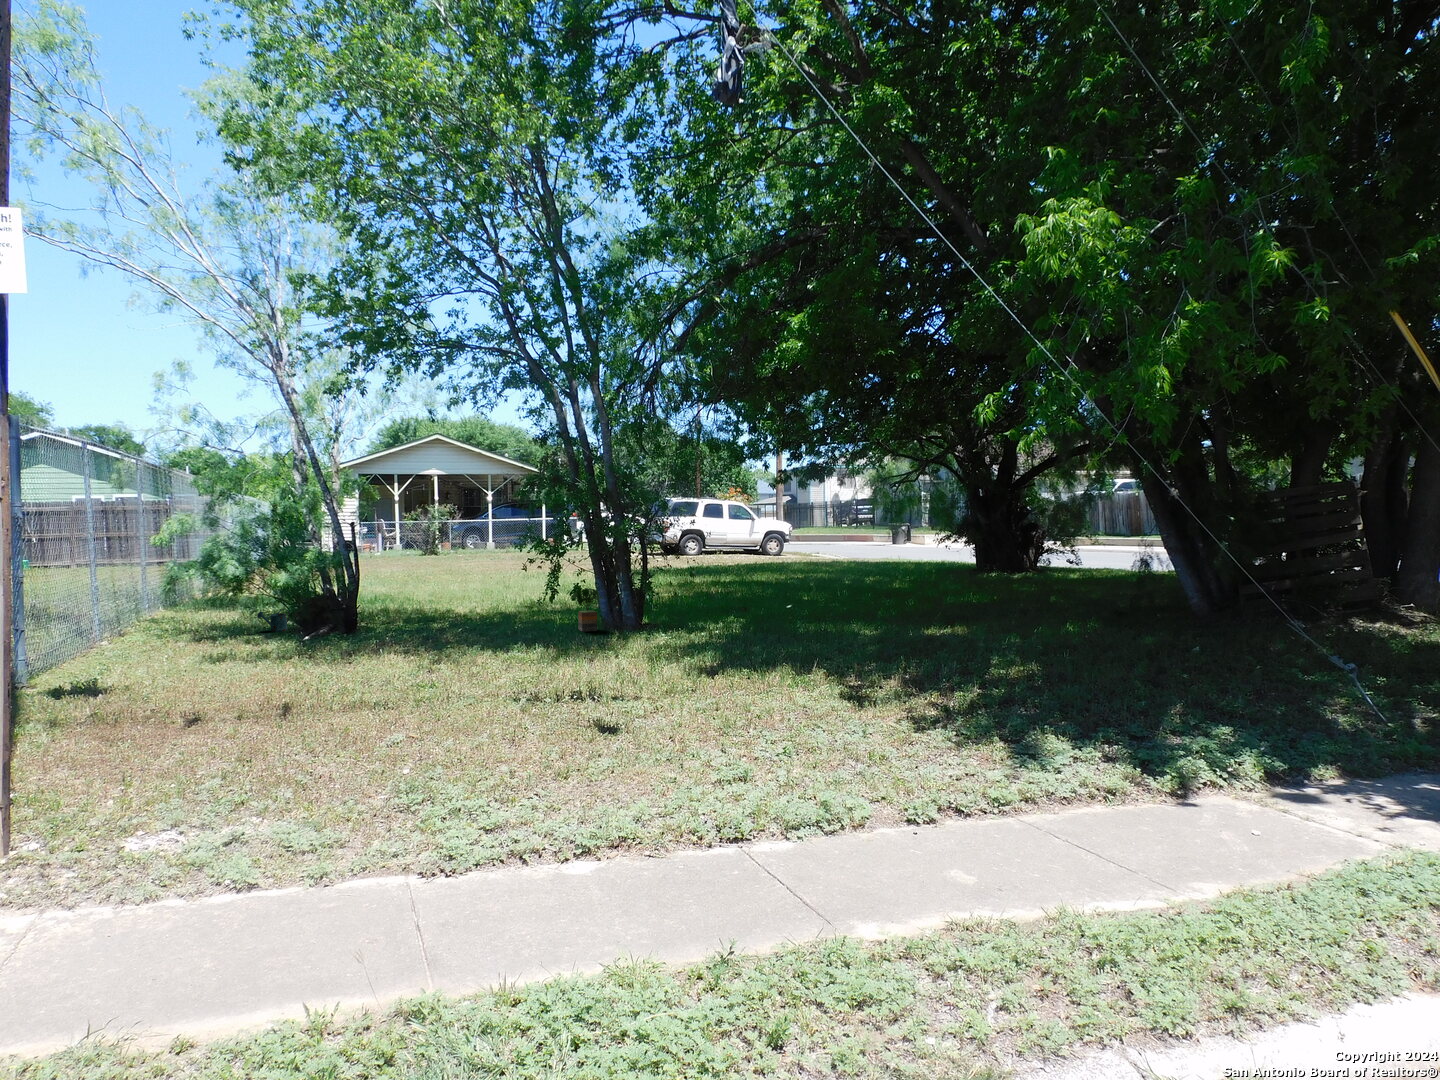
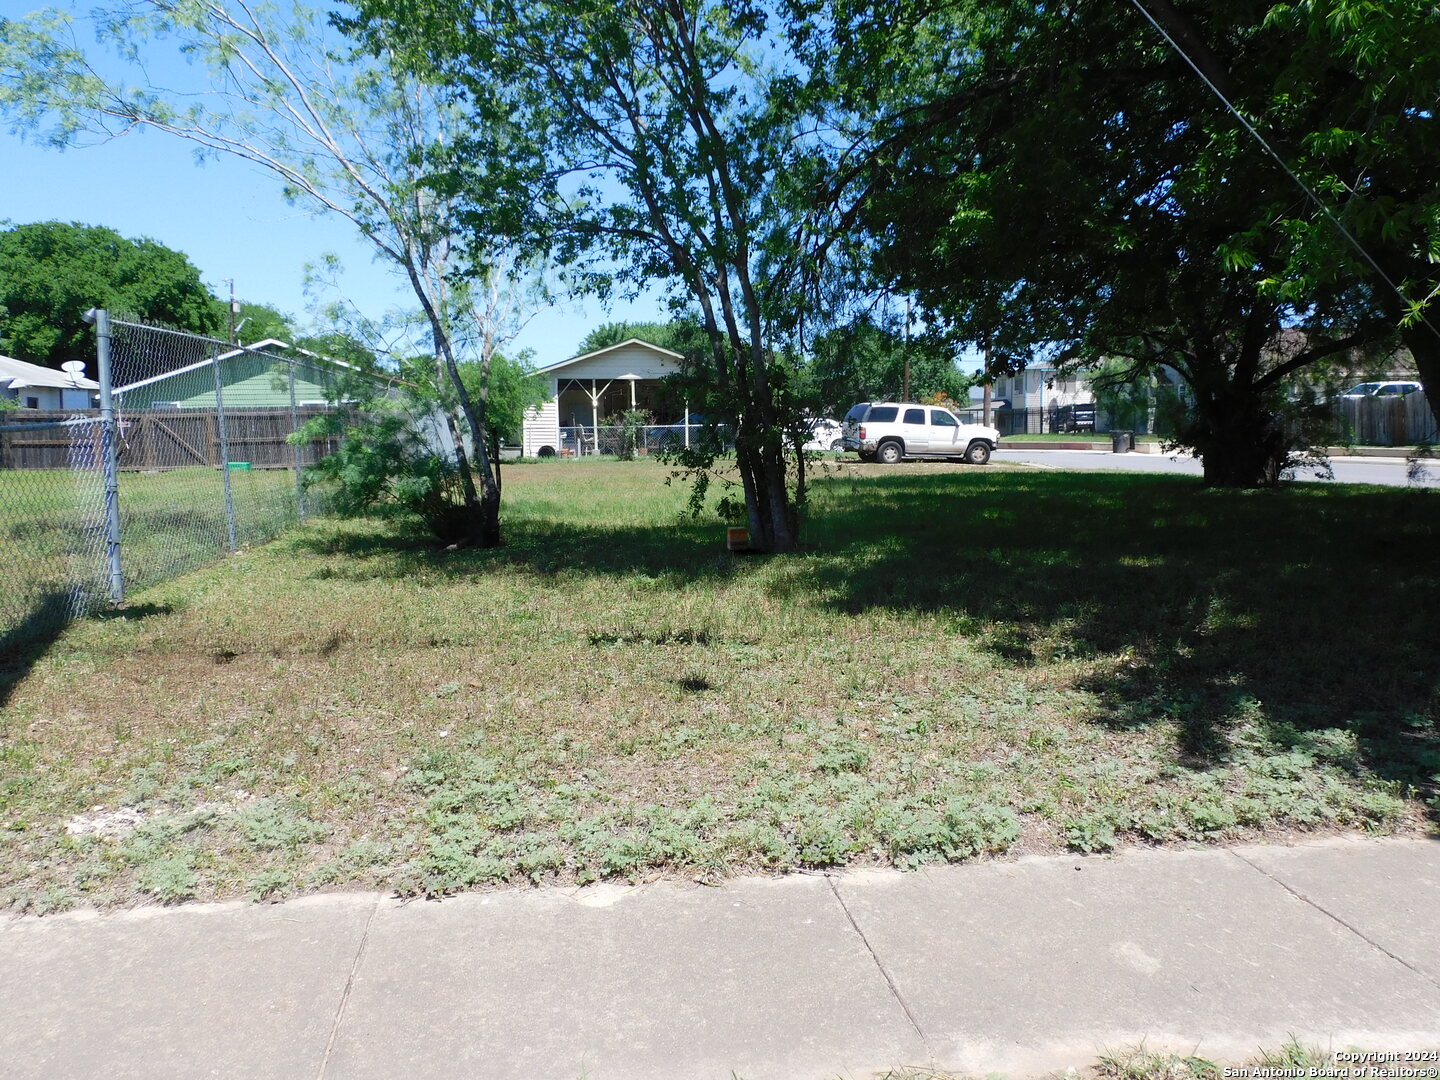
watering can: present [257,609,290,632] -> none [399,520,433,543]

